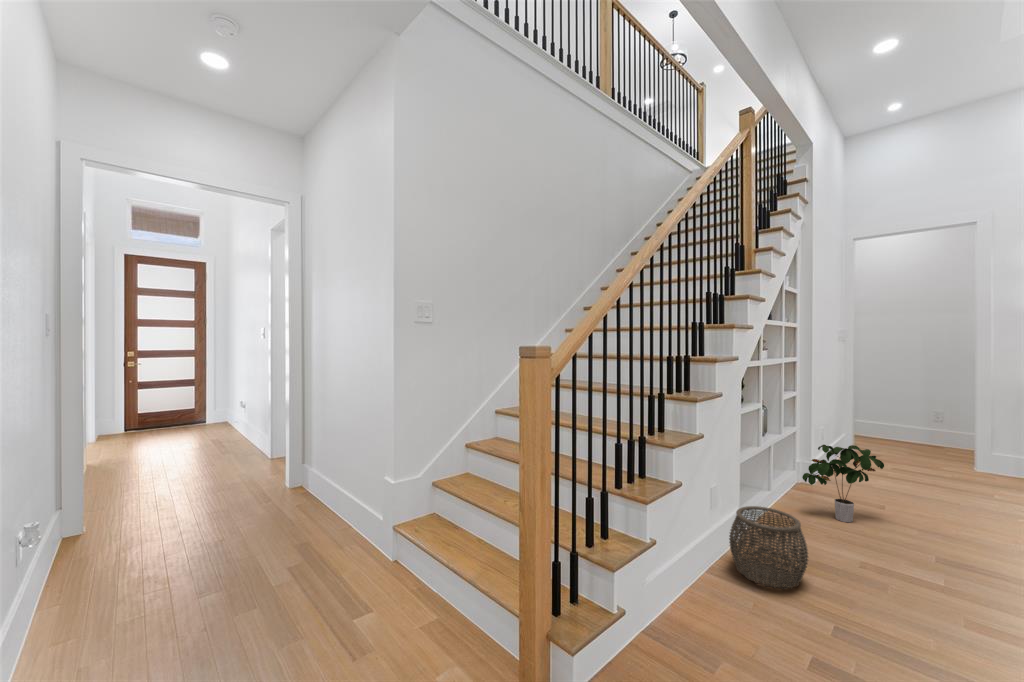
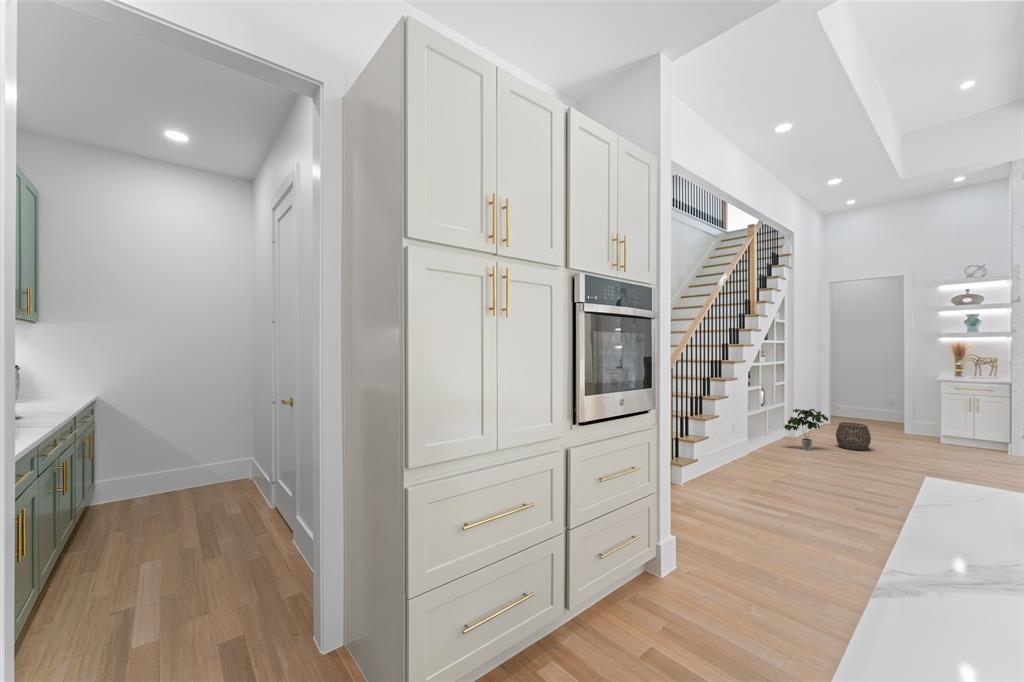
woven basket: present [729,506,808,589] -> present [836,422,871,450]

